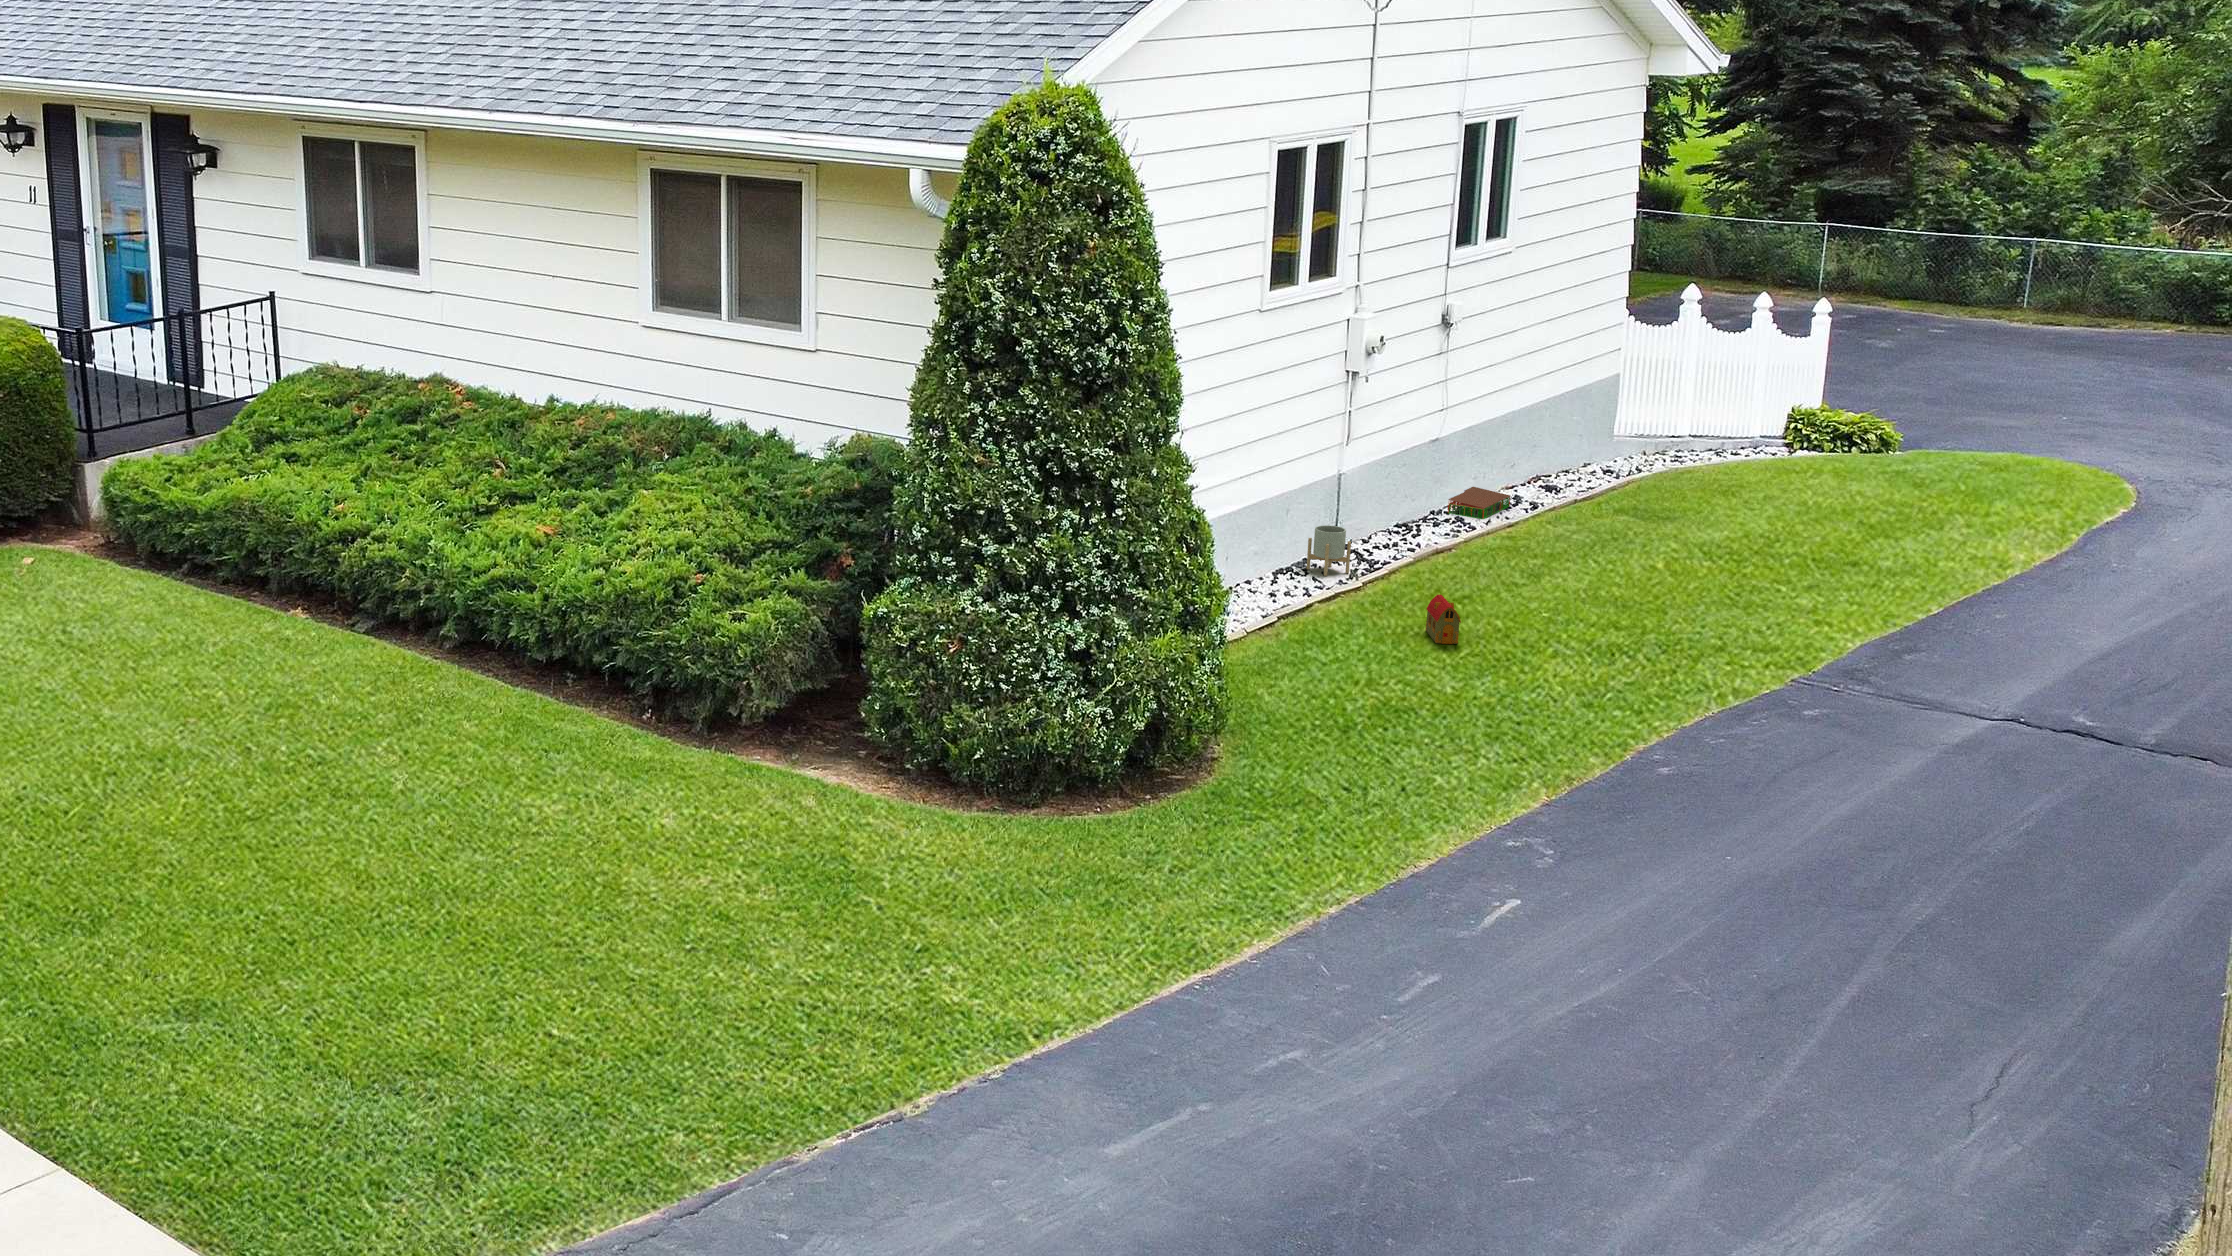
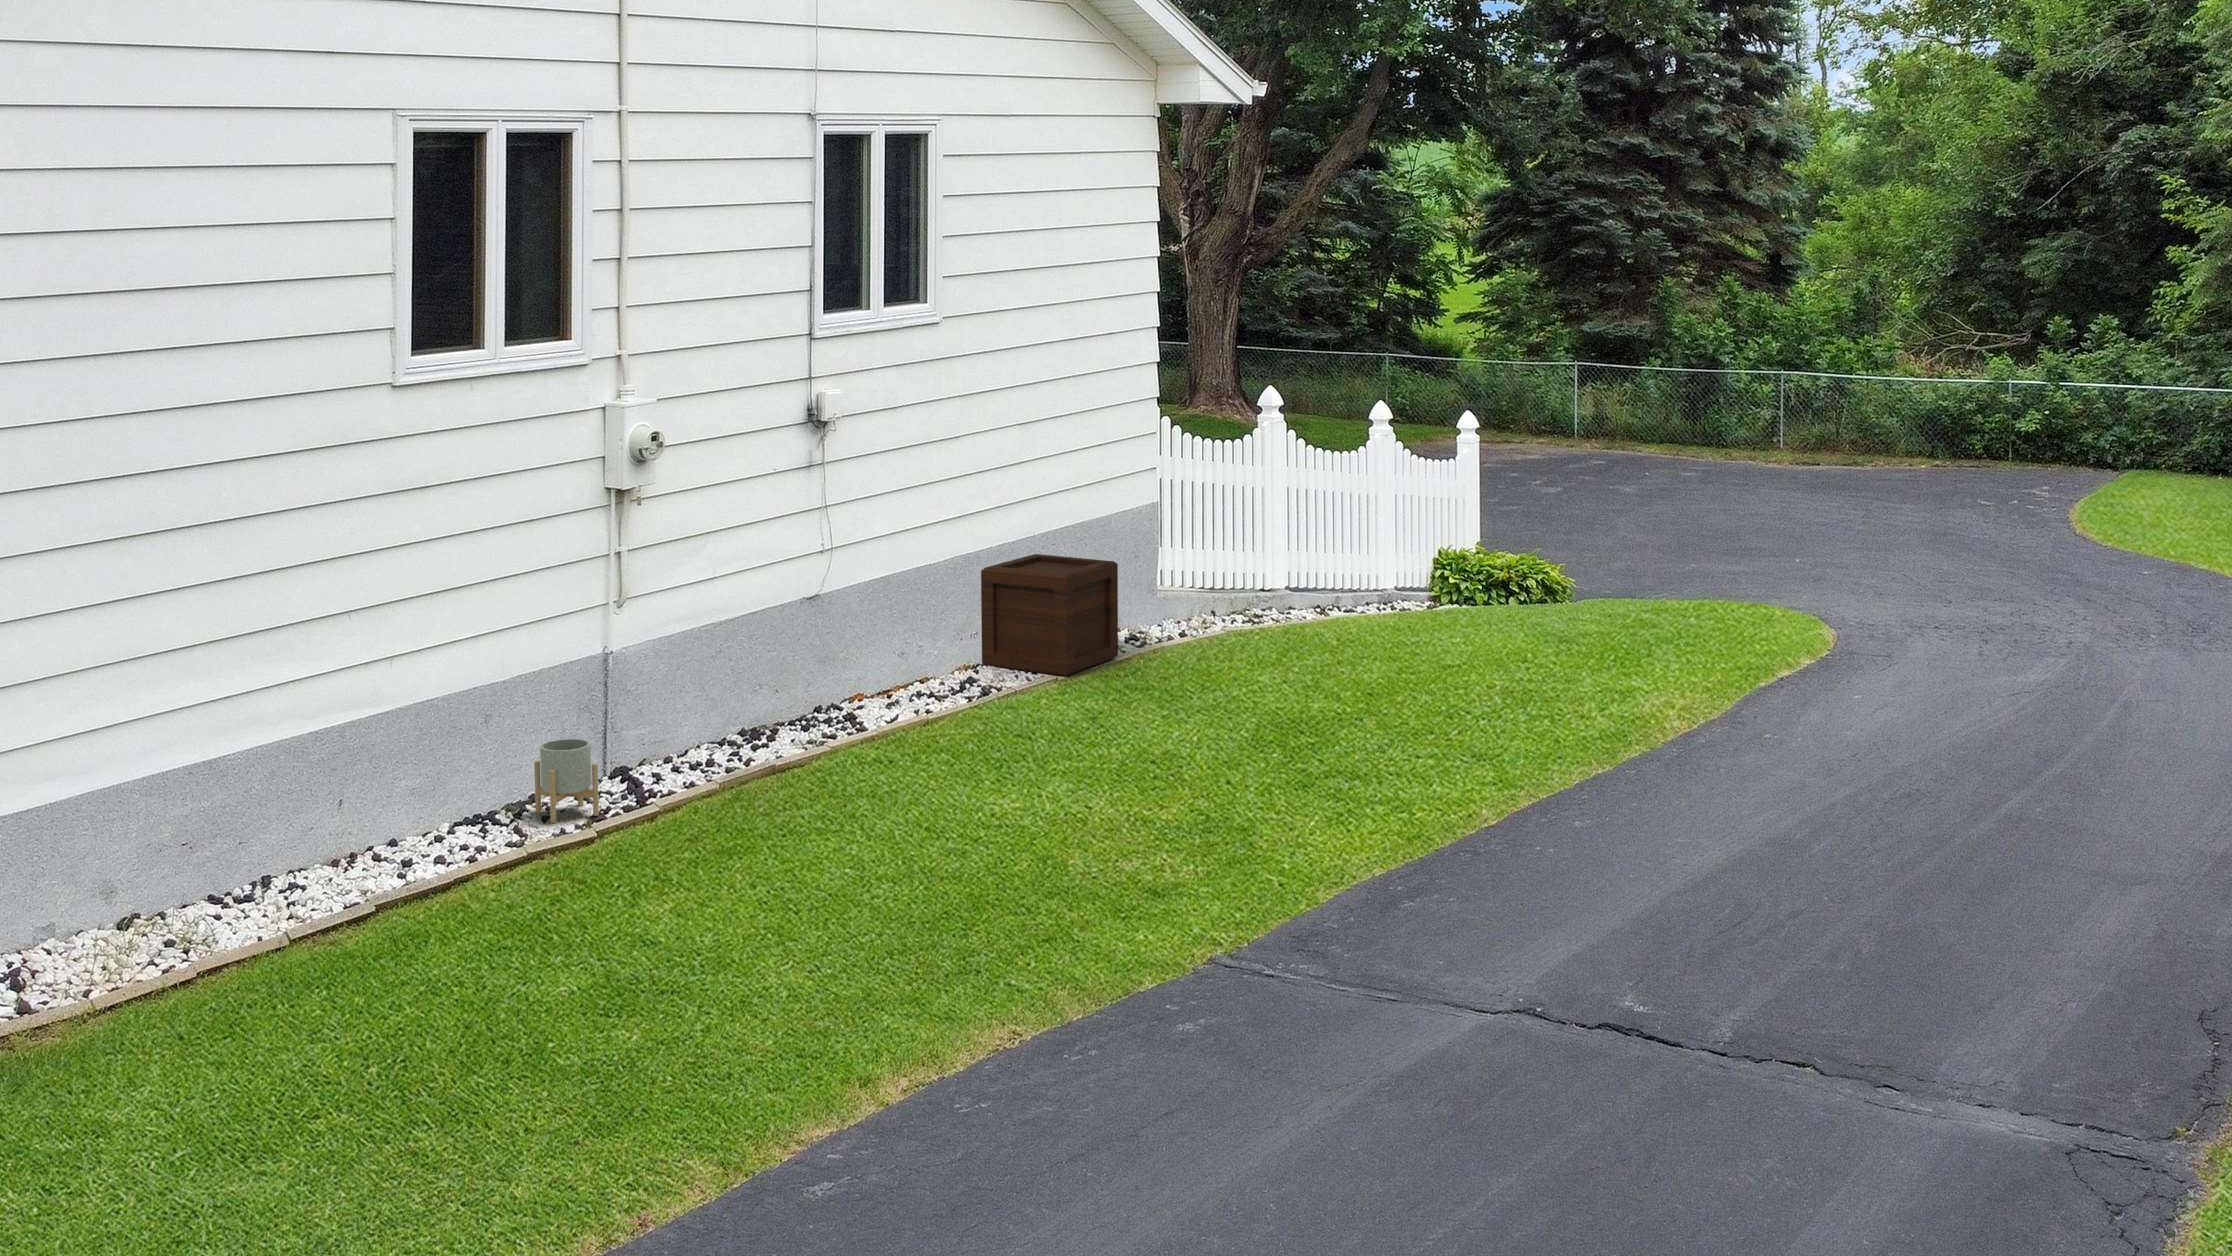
wooden crate: none [1500,409,1601,497] -> present [981,554,1118,676]
storage bin: present [1448,487,1510,519] -> none [865,667,968,714]
toy house: present [1426,595,1461,644] -> none [572,856,626,947]

